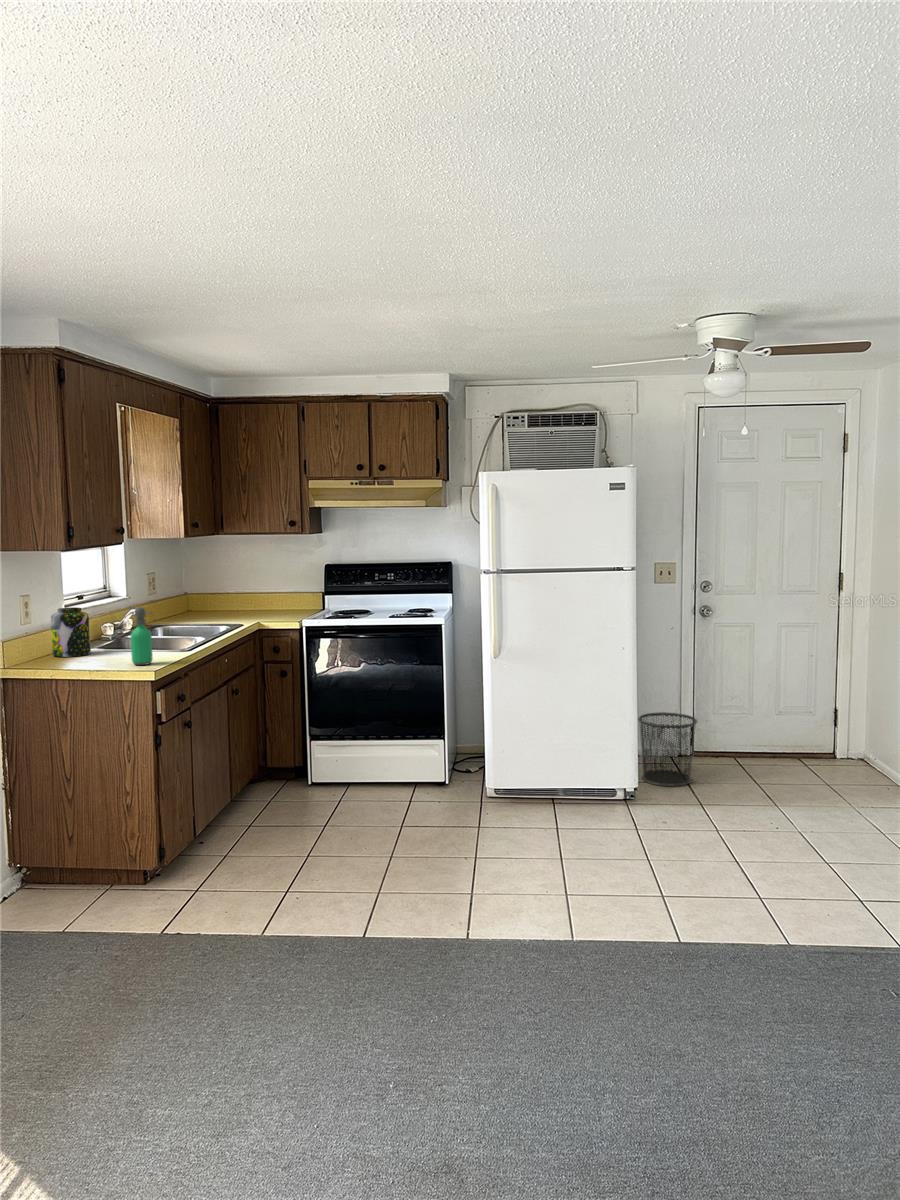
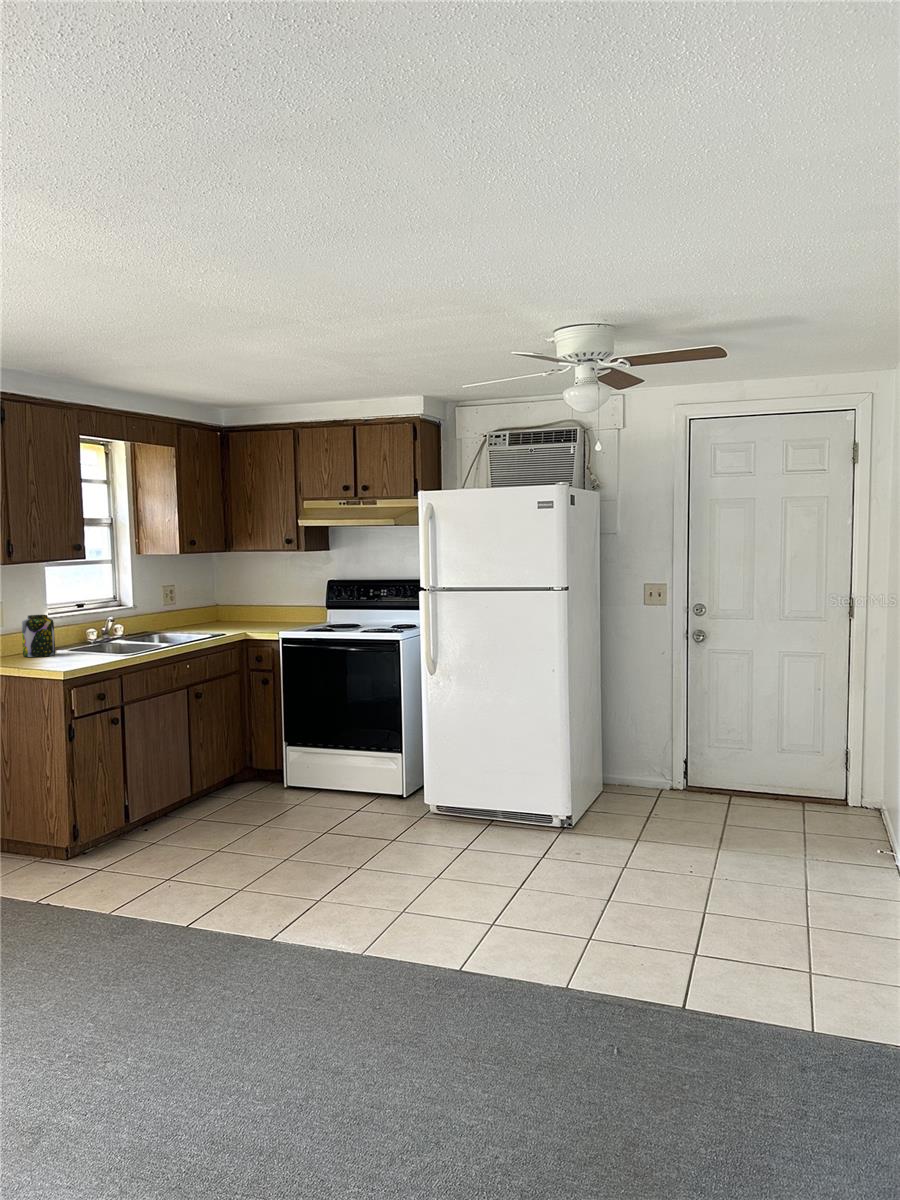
soap dispenser: present [131,607,153,665] -> none [56,615,75,666]
trash can: present [638,712,697,786] -> none [599,741,662,819]

